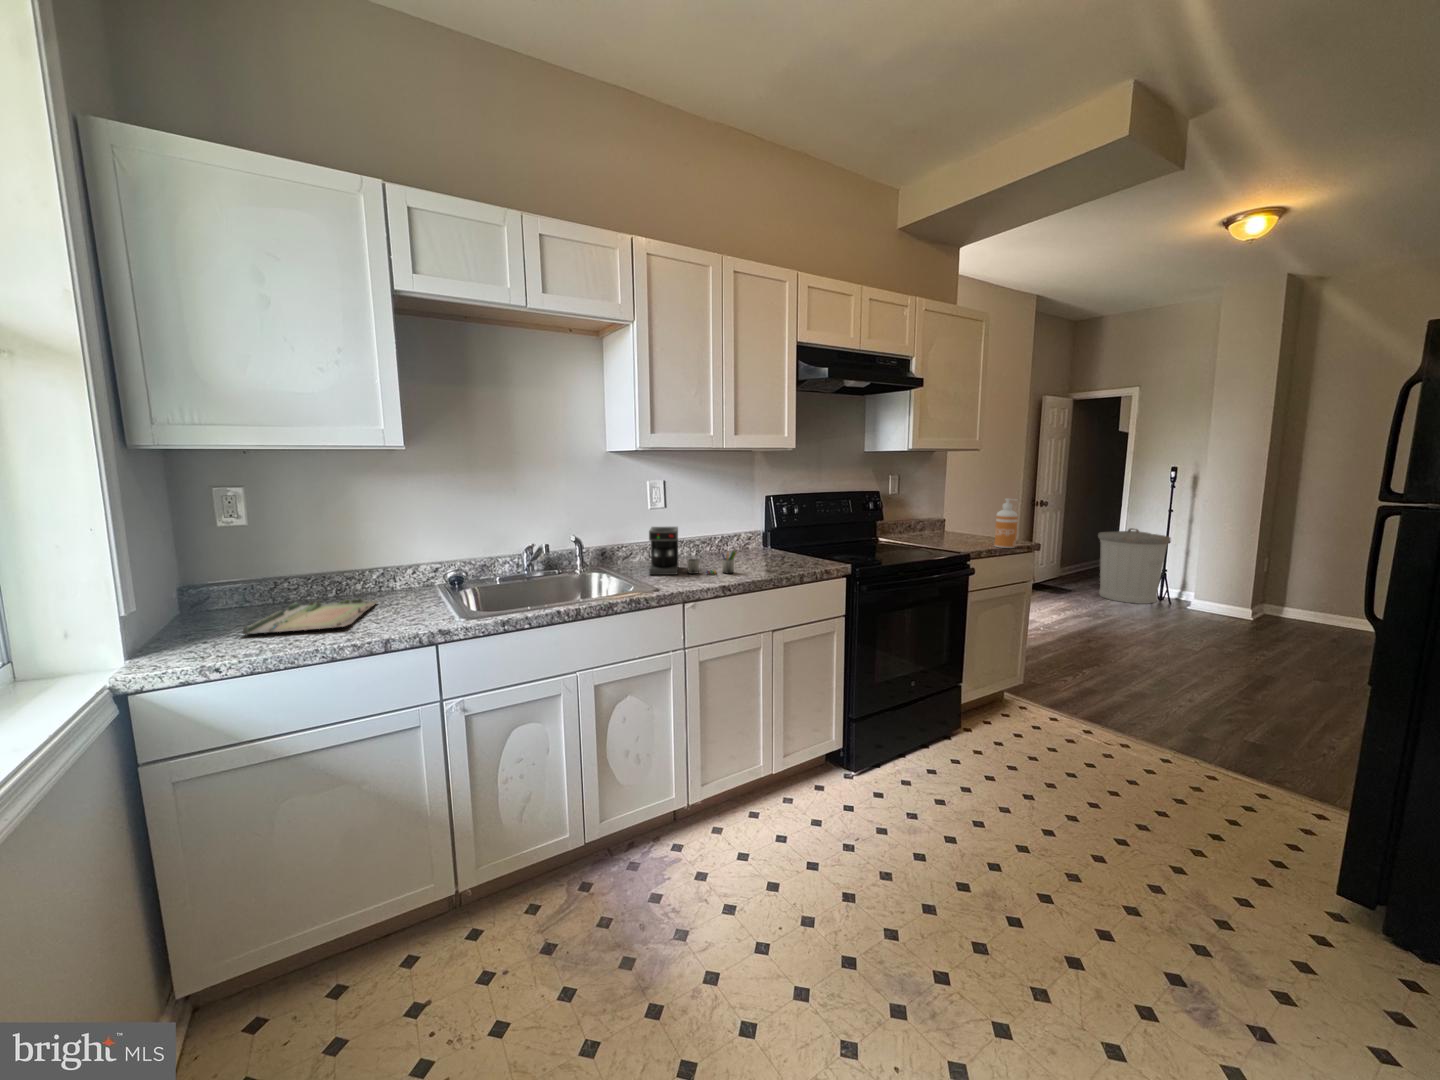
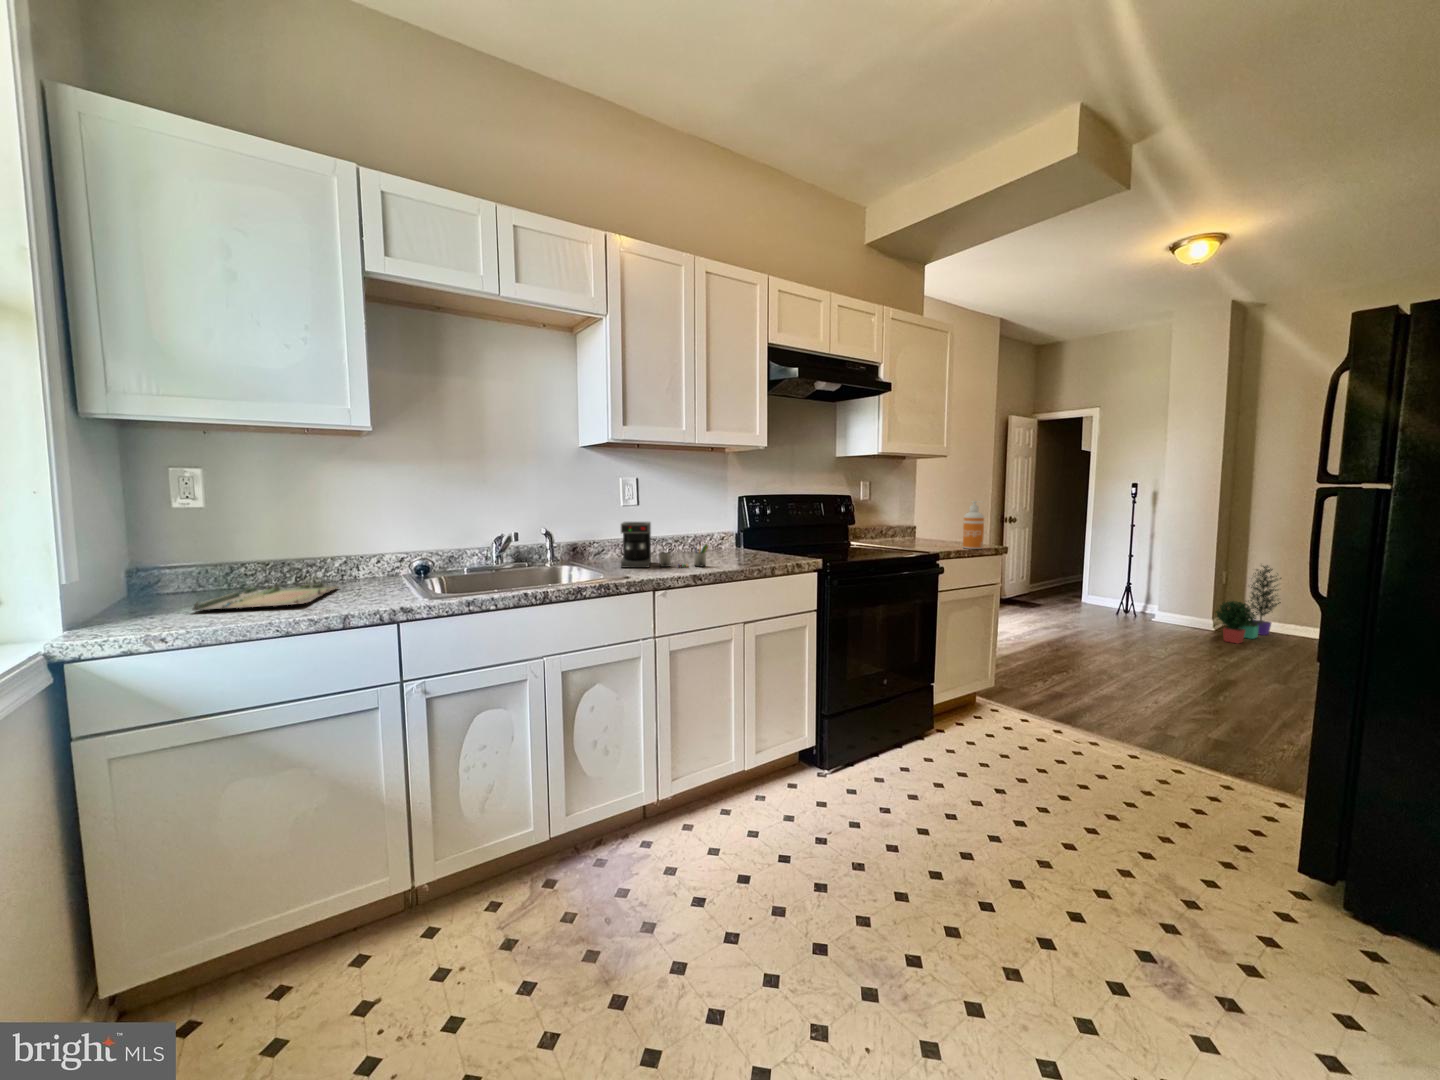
trash can: present [1098,528,1171,604] -> none [1064,543,1133,616]
potted plant: none [1256,552,1330,636] -> present [1216,565,1281,643]

